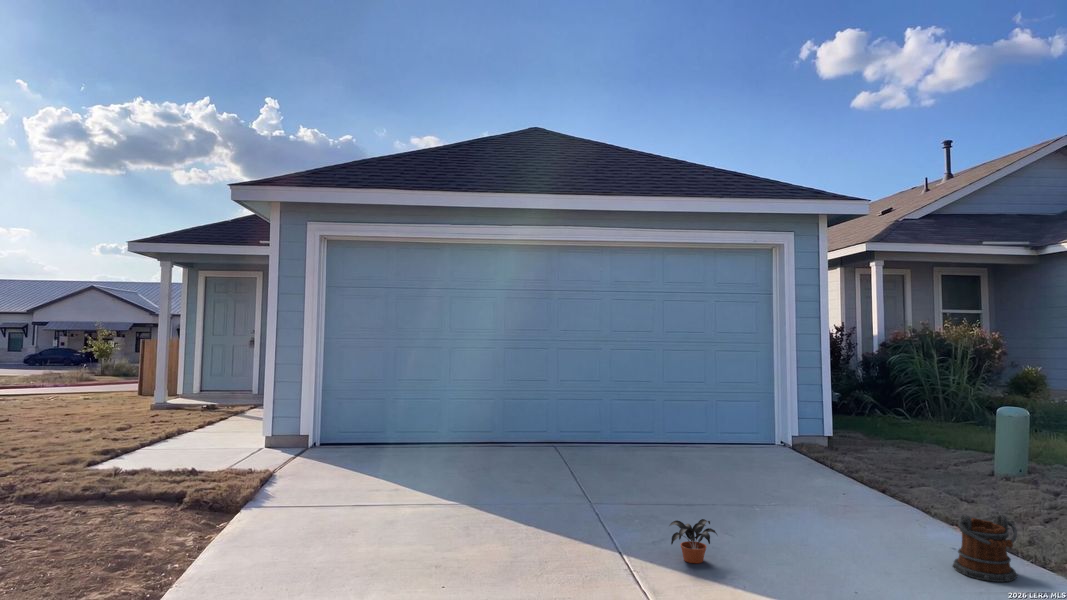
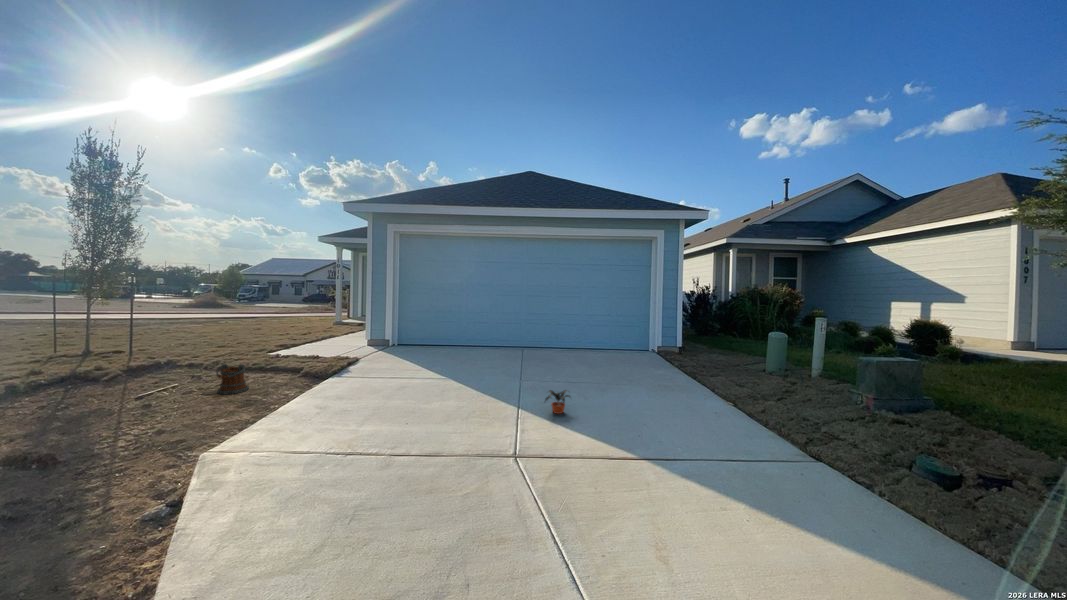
bucket: present [952,515,1018,582] -> present [216,364,249,395]

